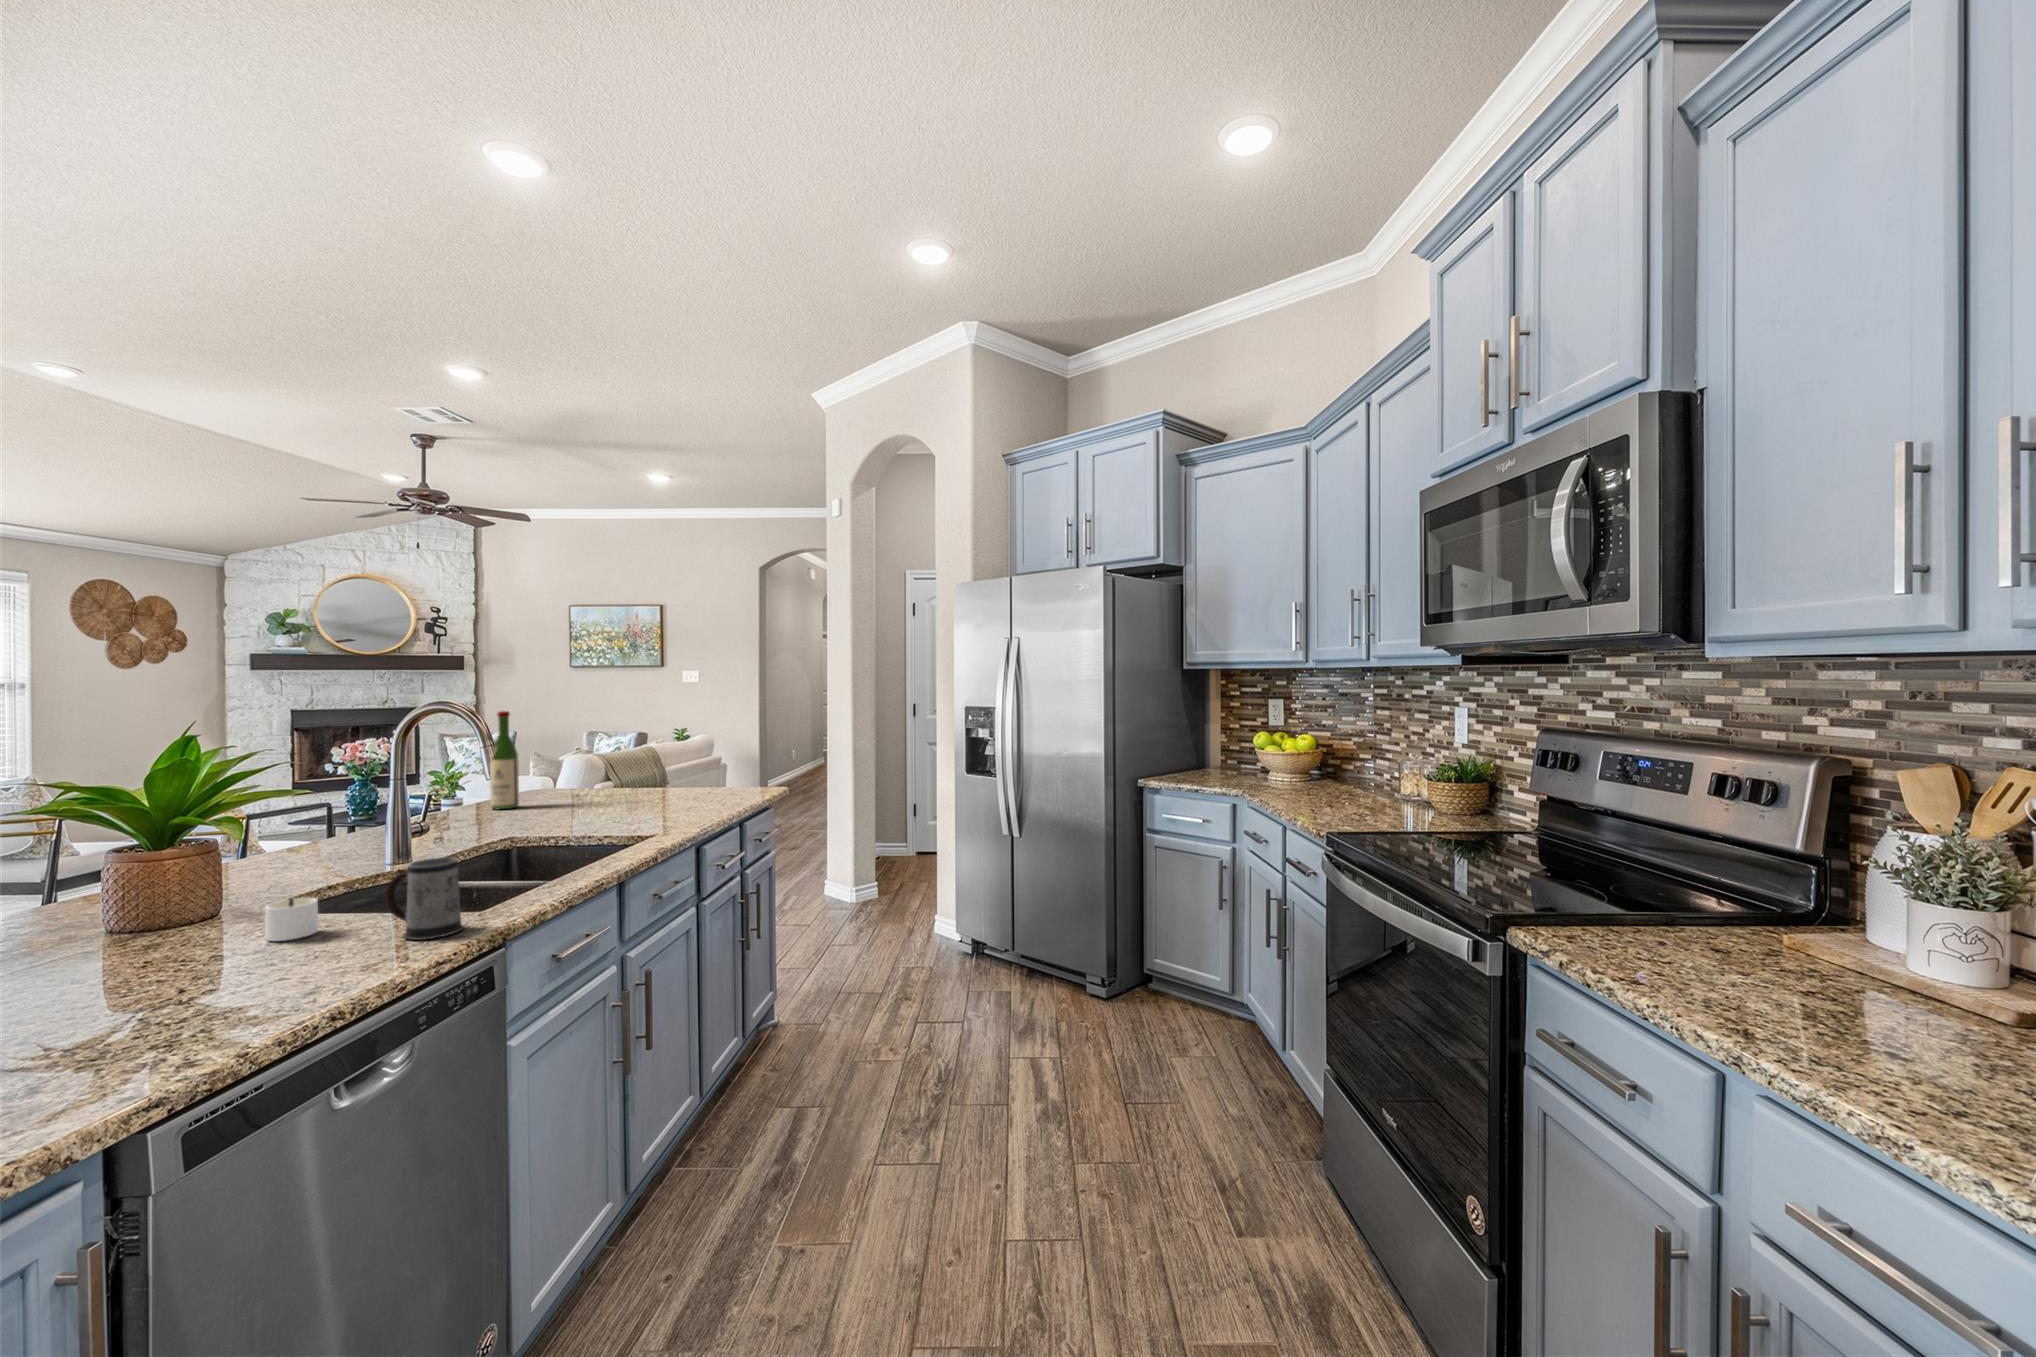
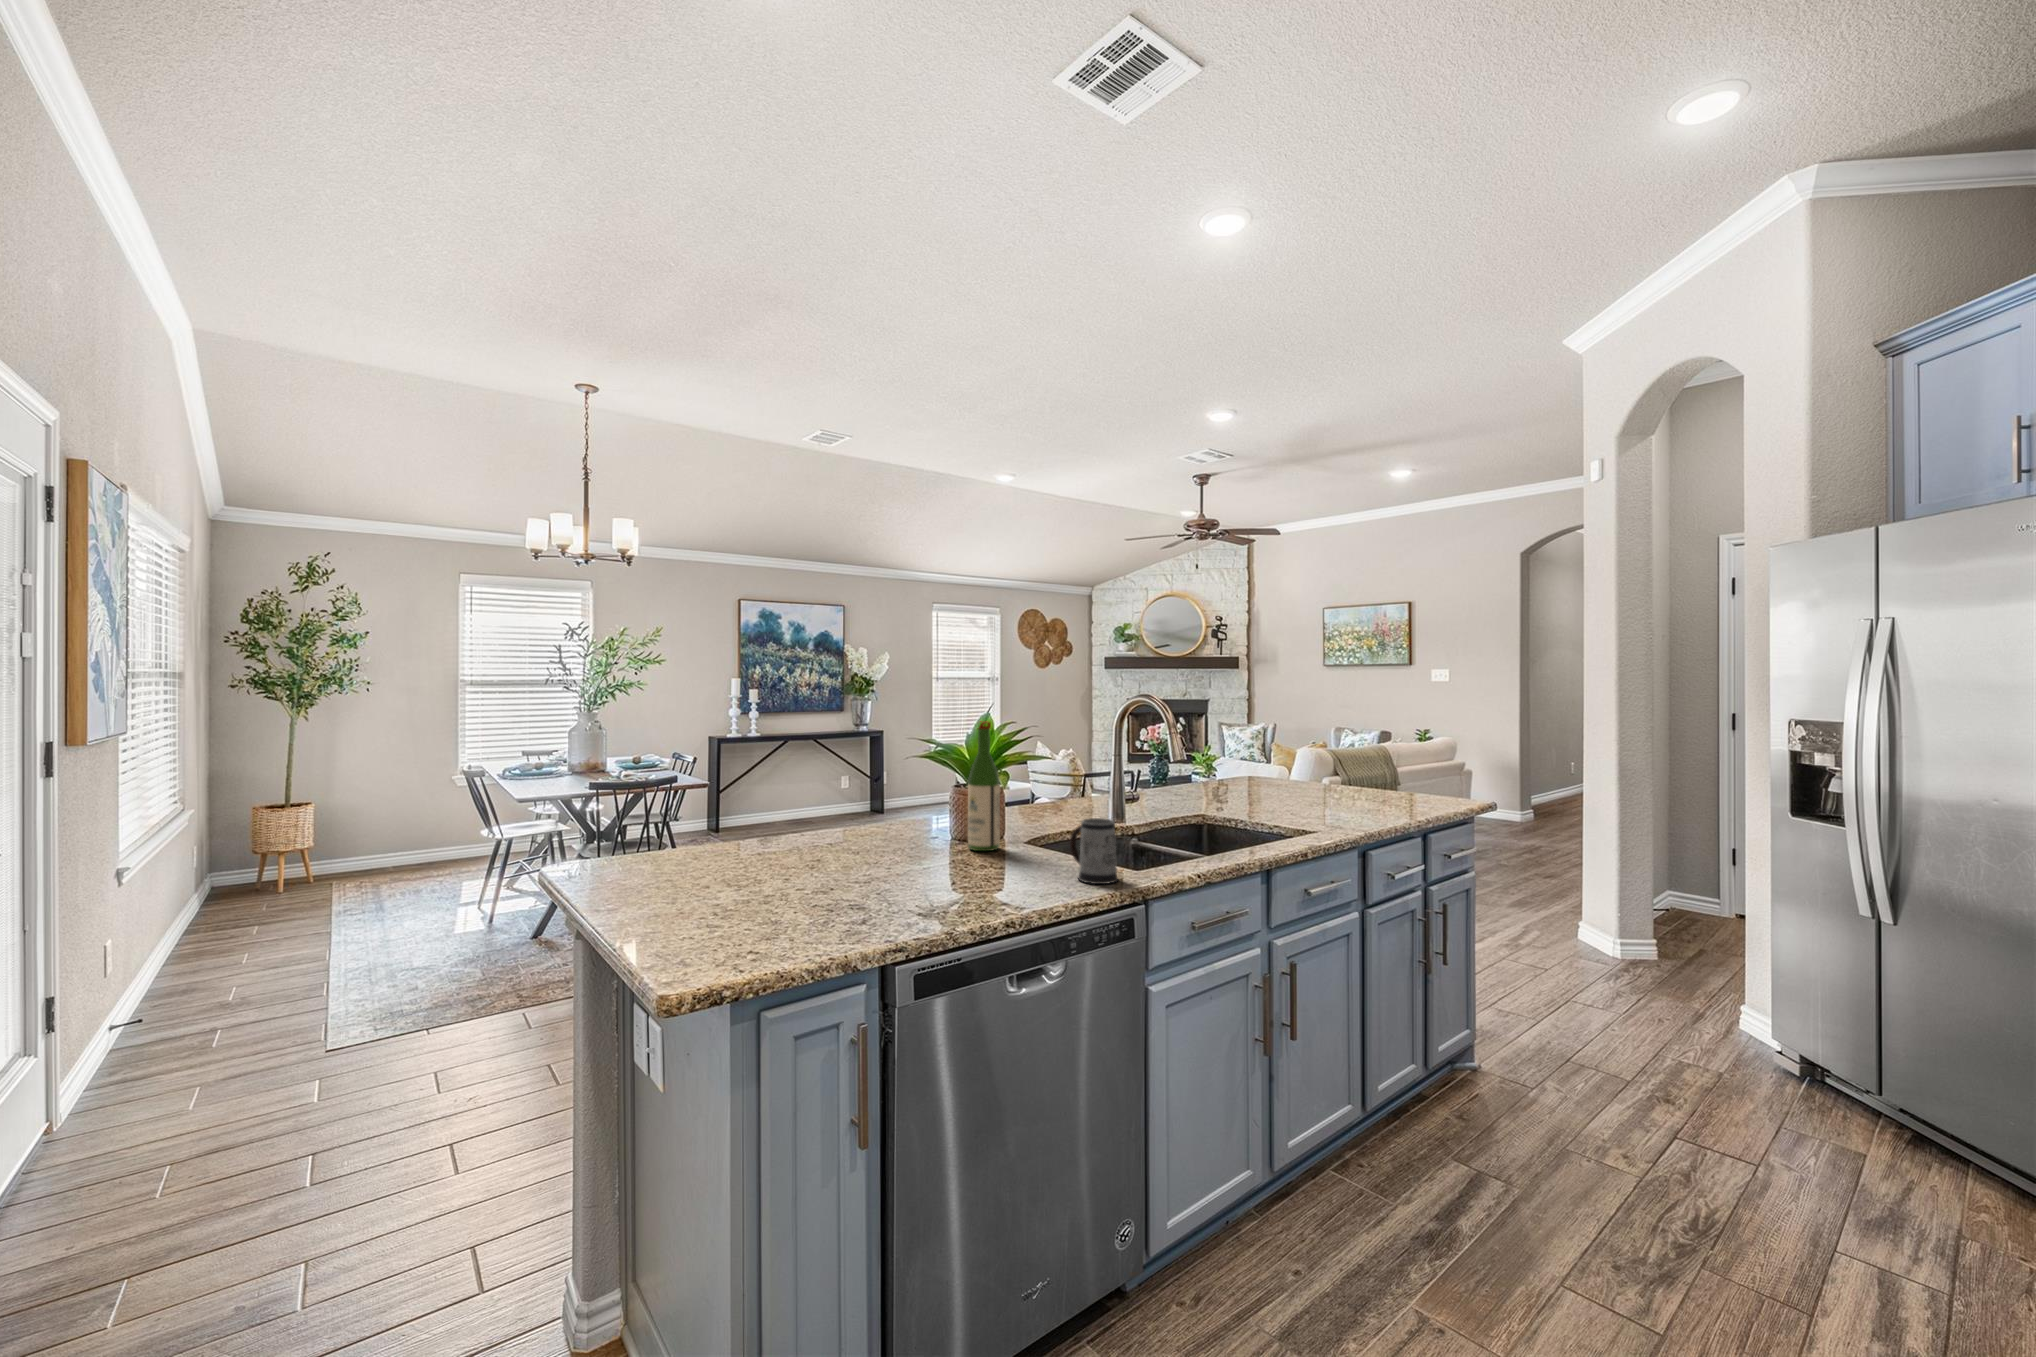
wine bottle: present [490,711,519,809] -> present [968,721,1000,851]
candle: present [265,898,318,941] -> none [1006,832,1043,865]

